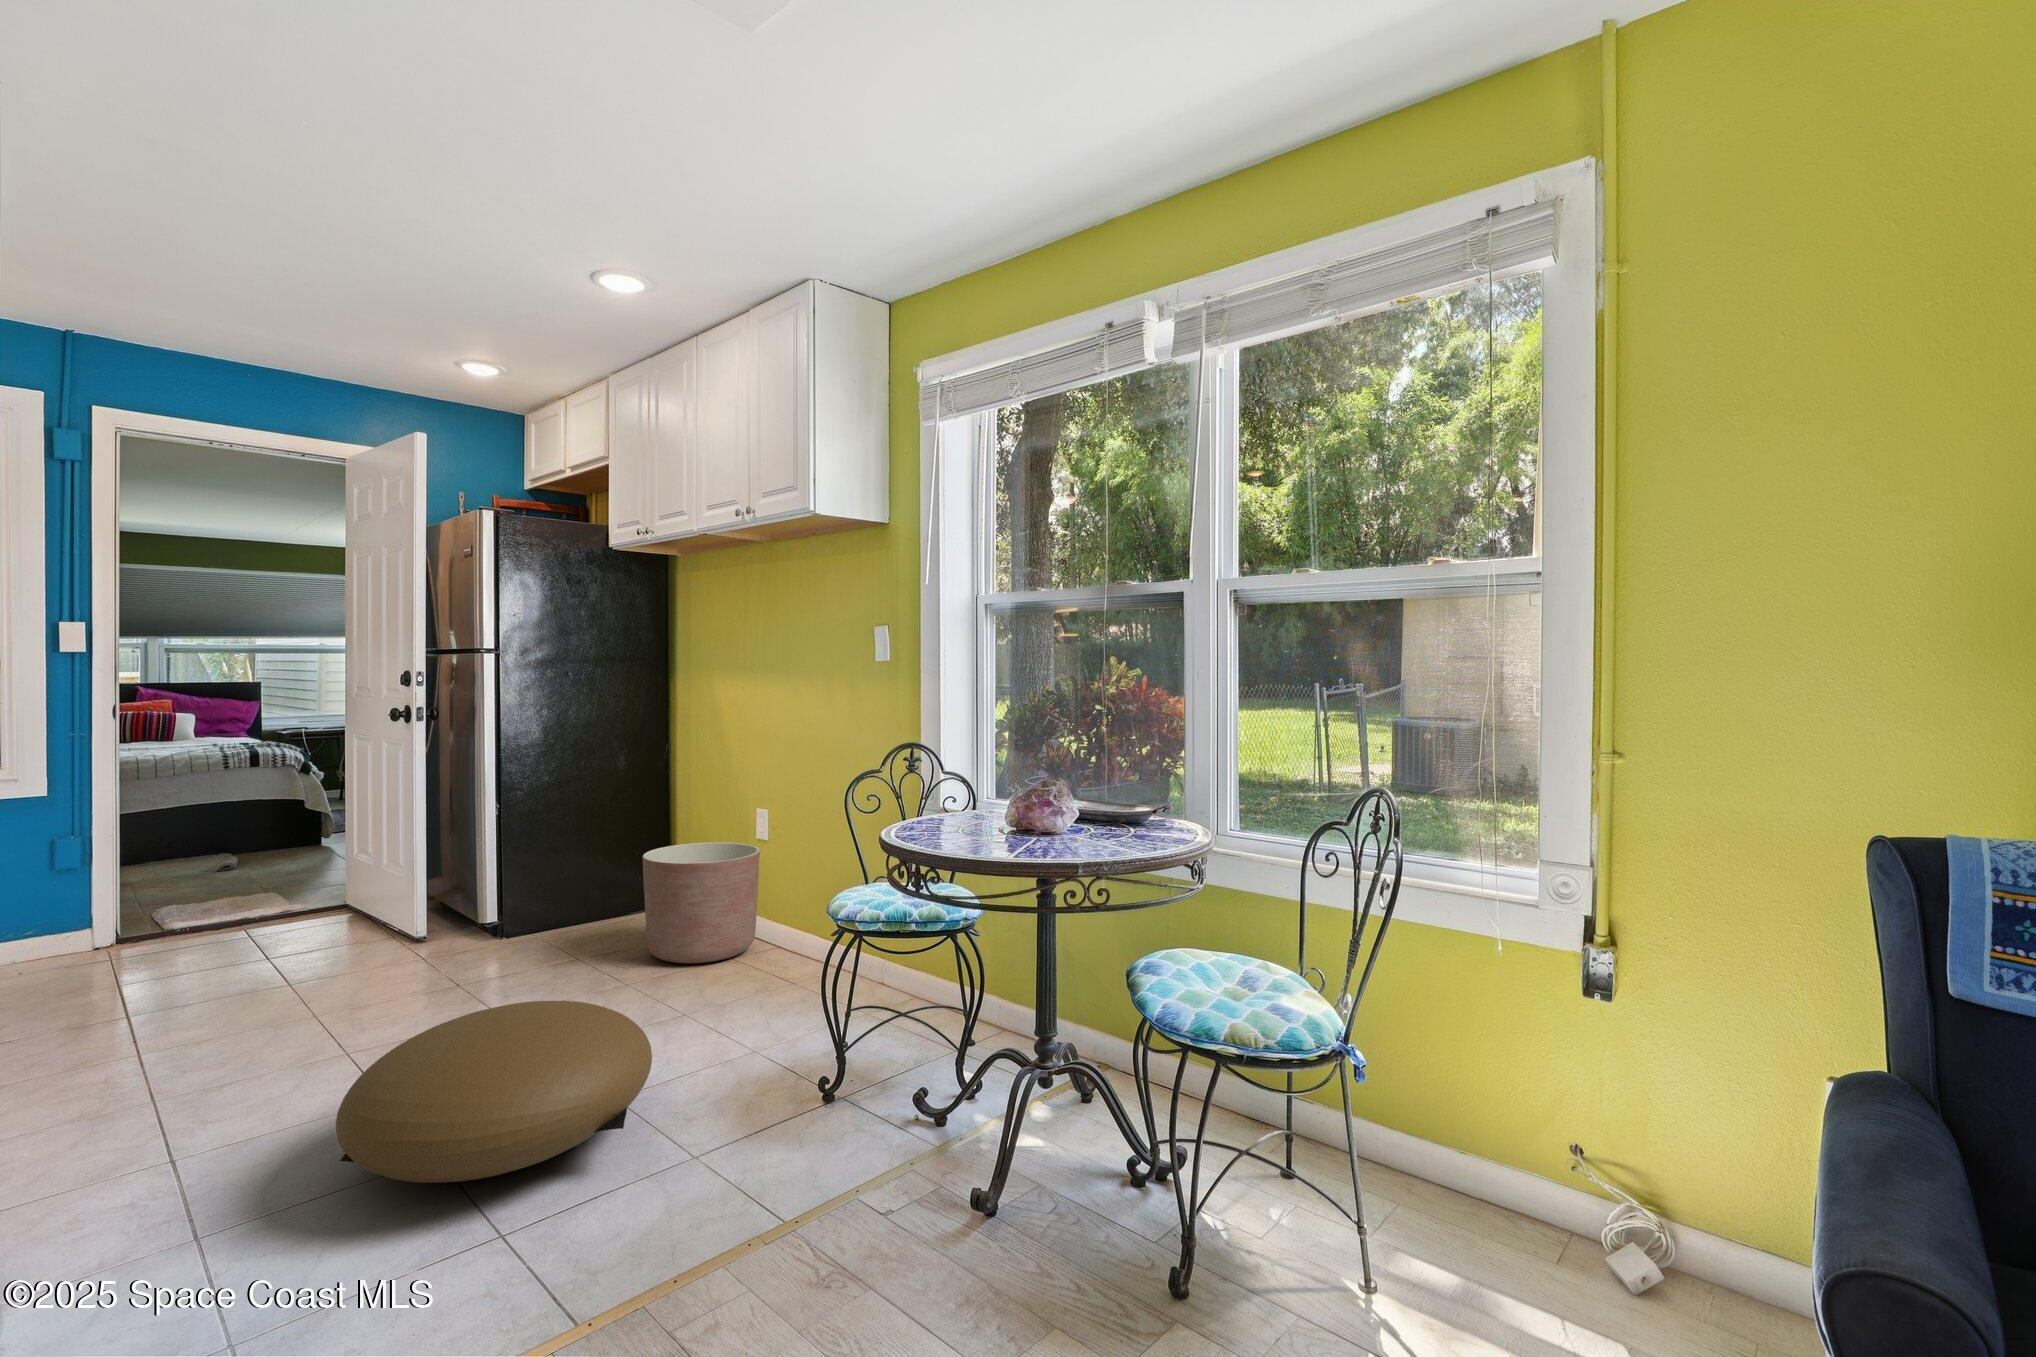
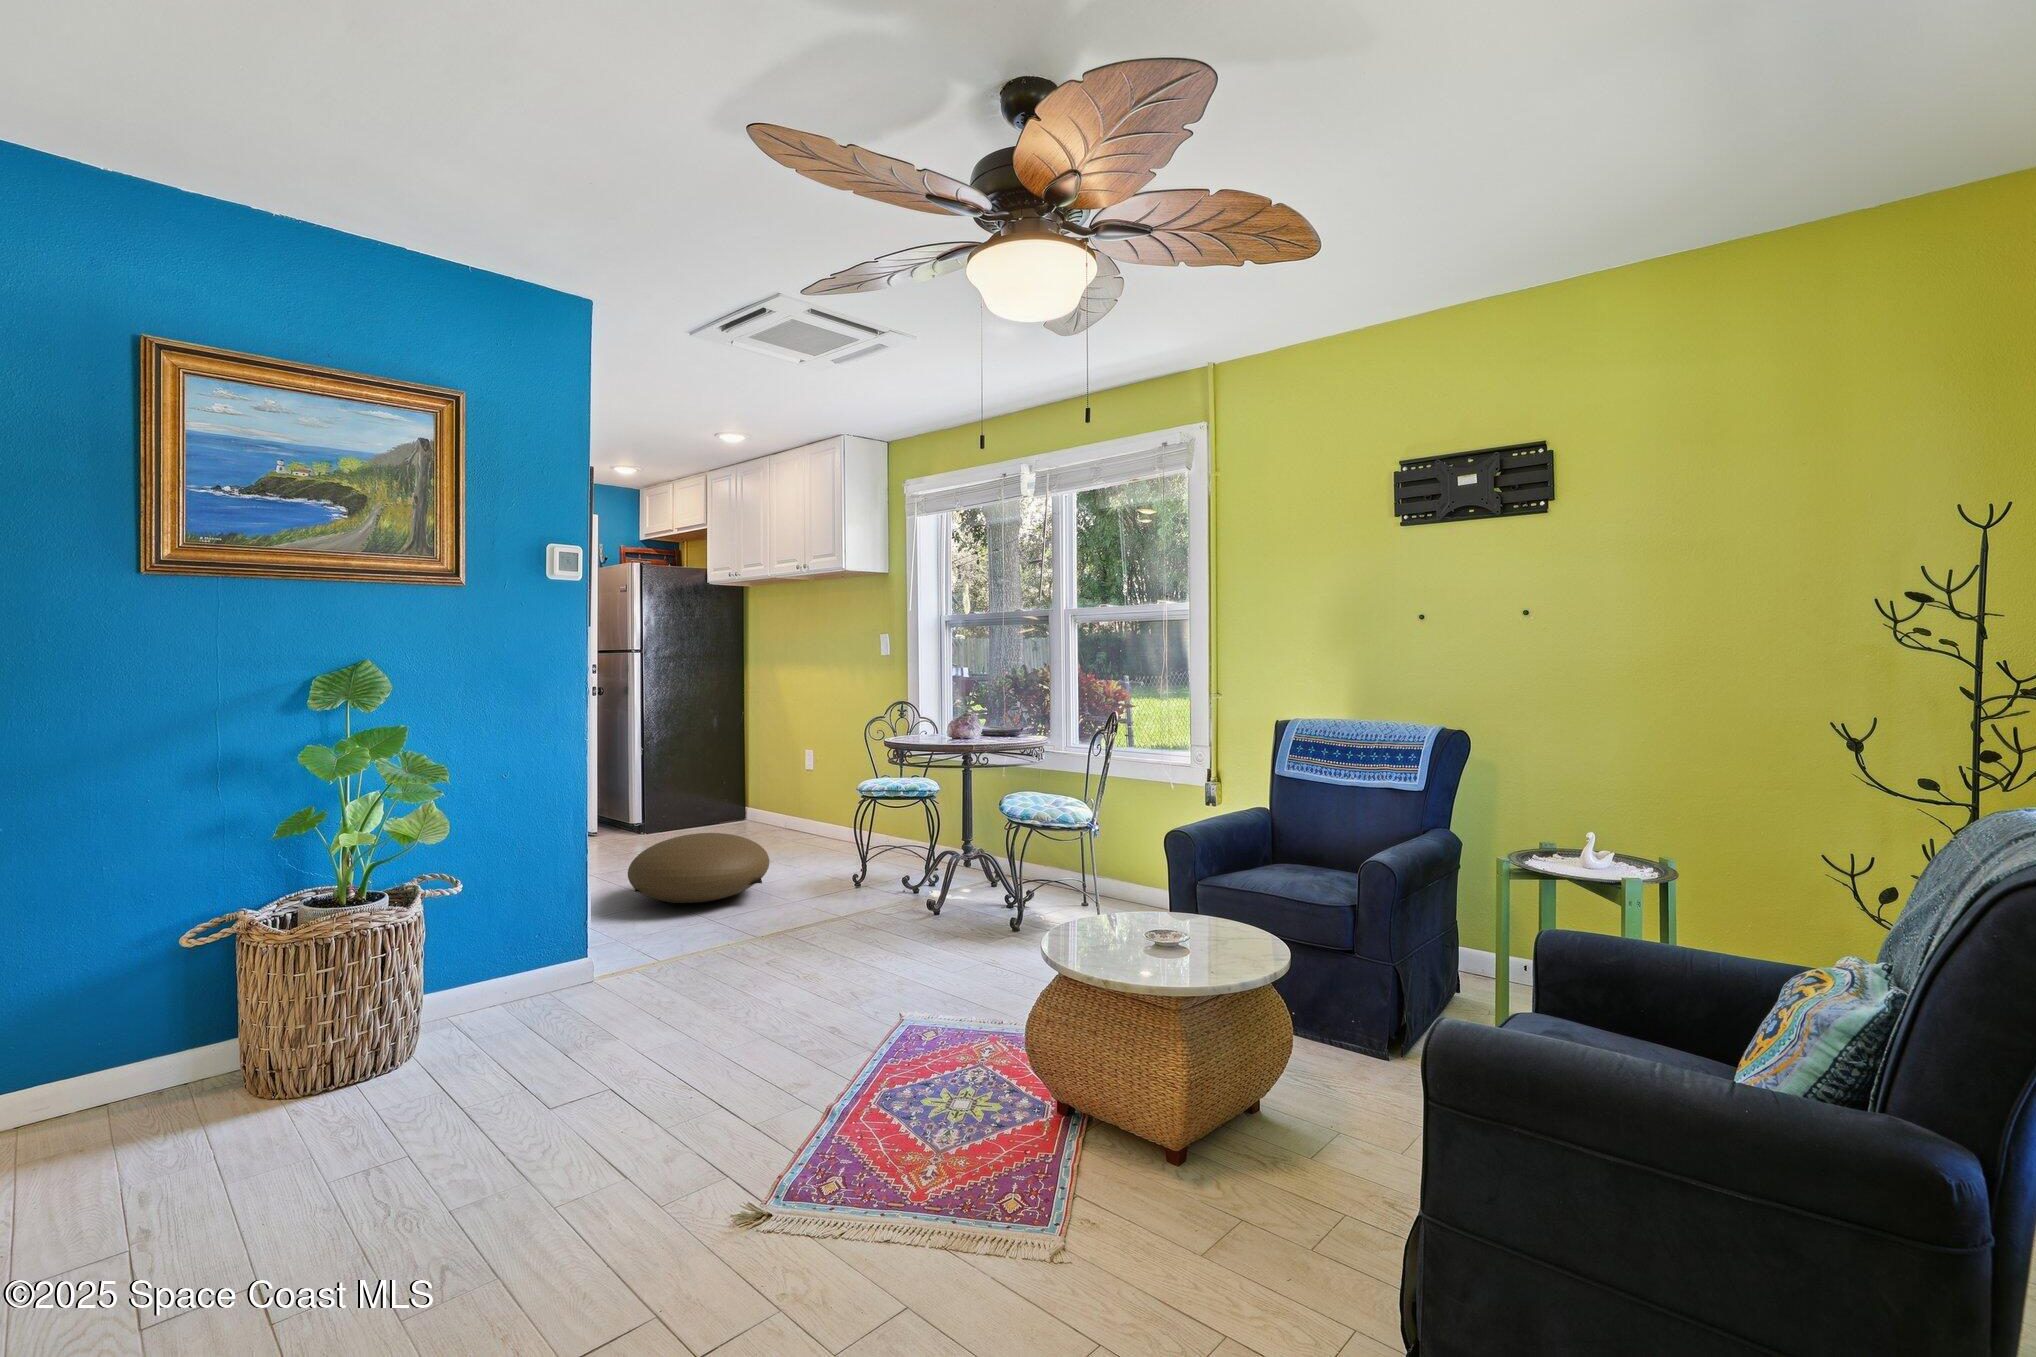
planter: present [643,842,760,963] -> none [738,772,809,841]

